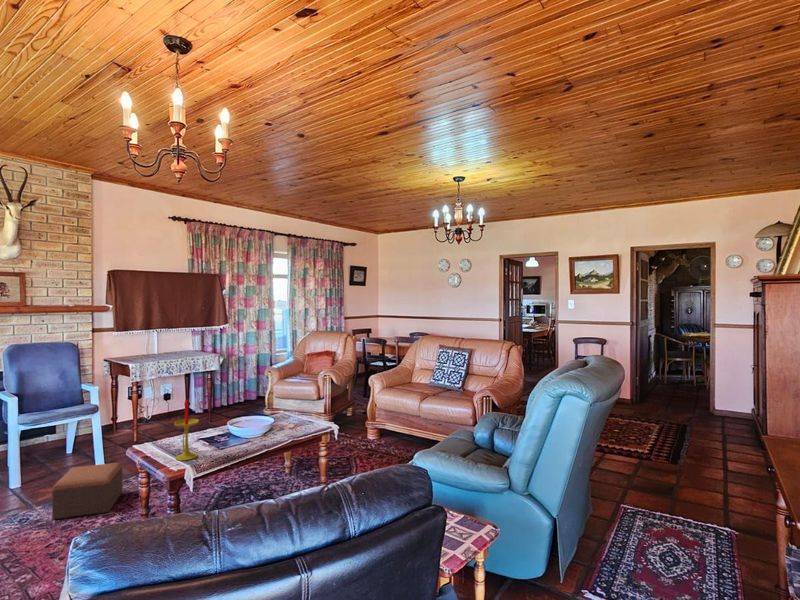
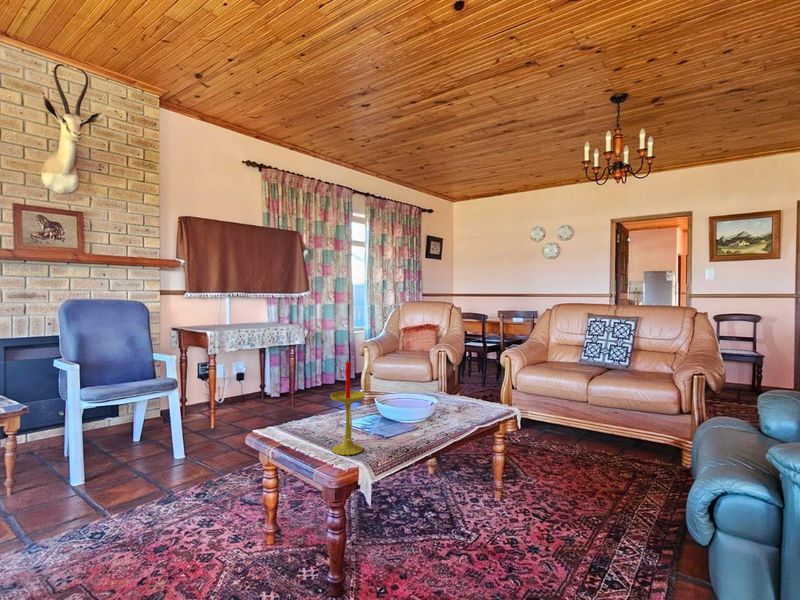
footstool: present [52,463,122,519] -> none [136,455,221,535]

